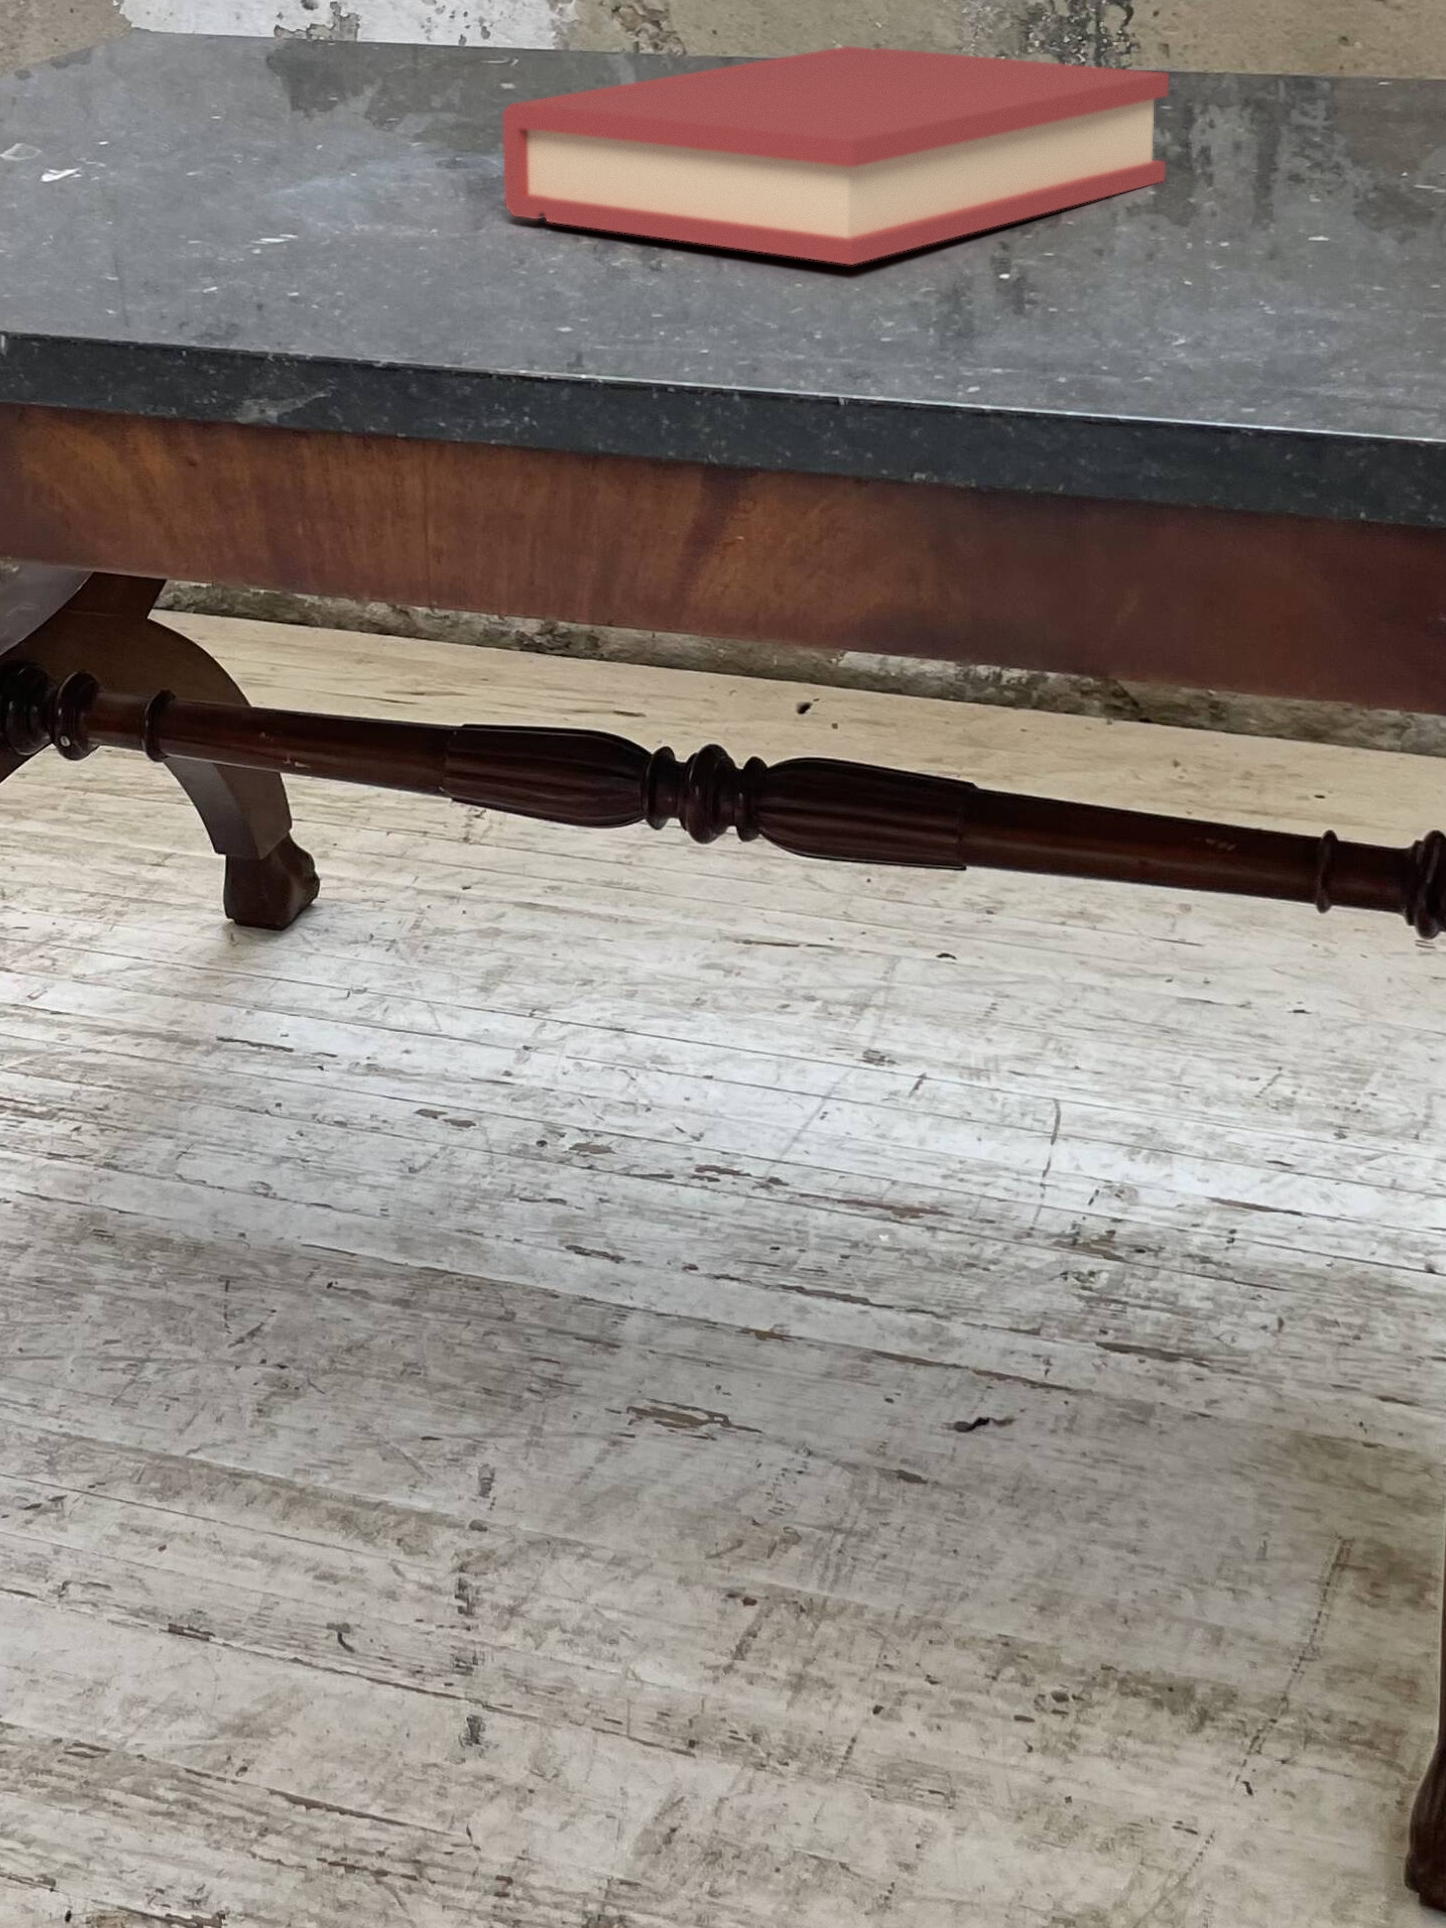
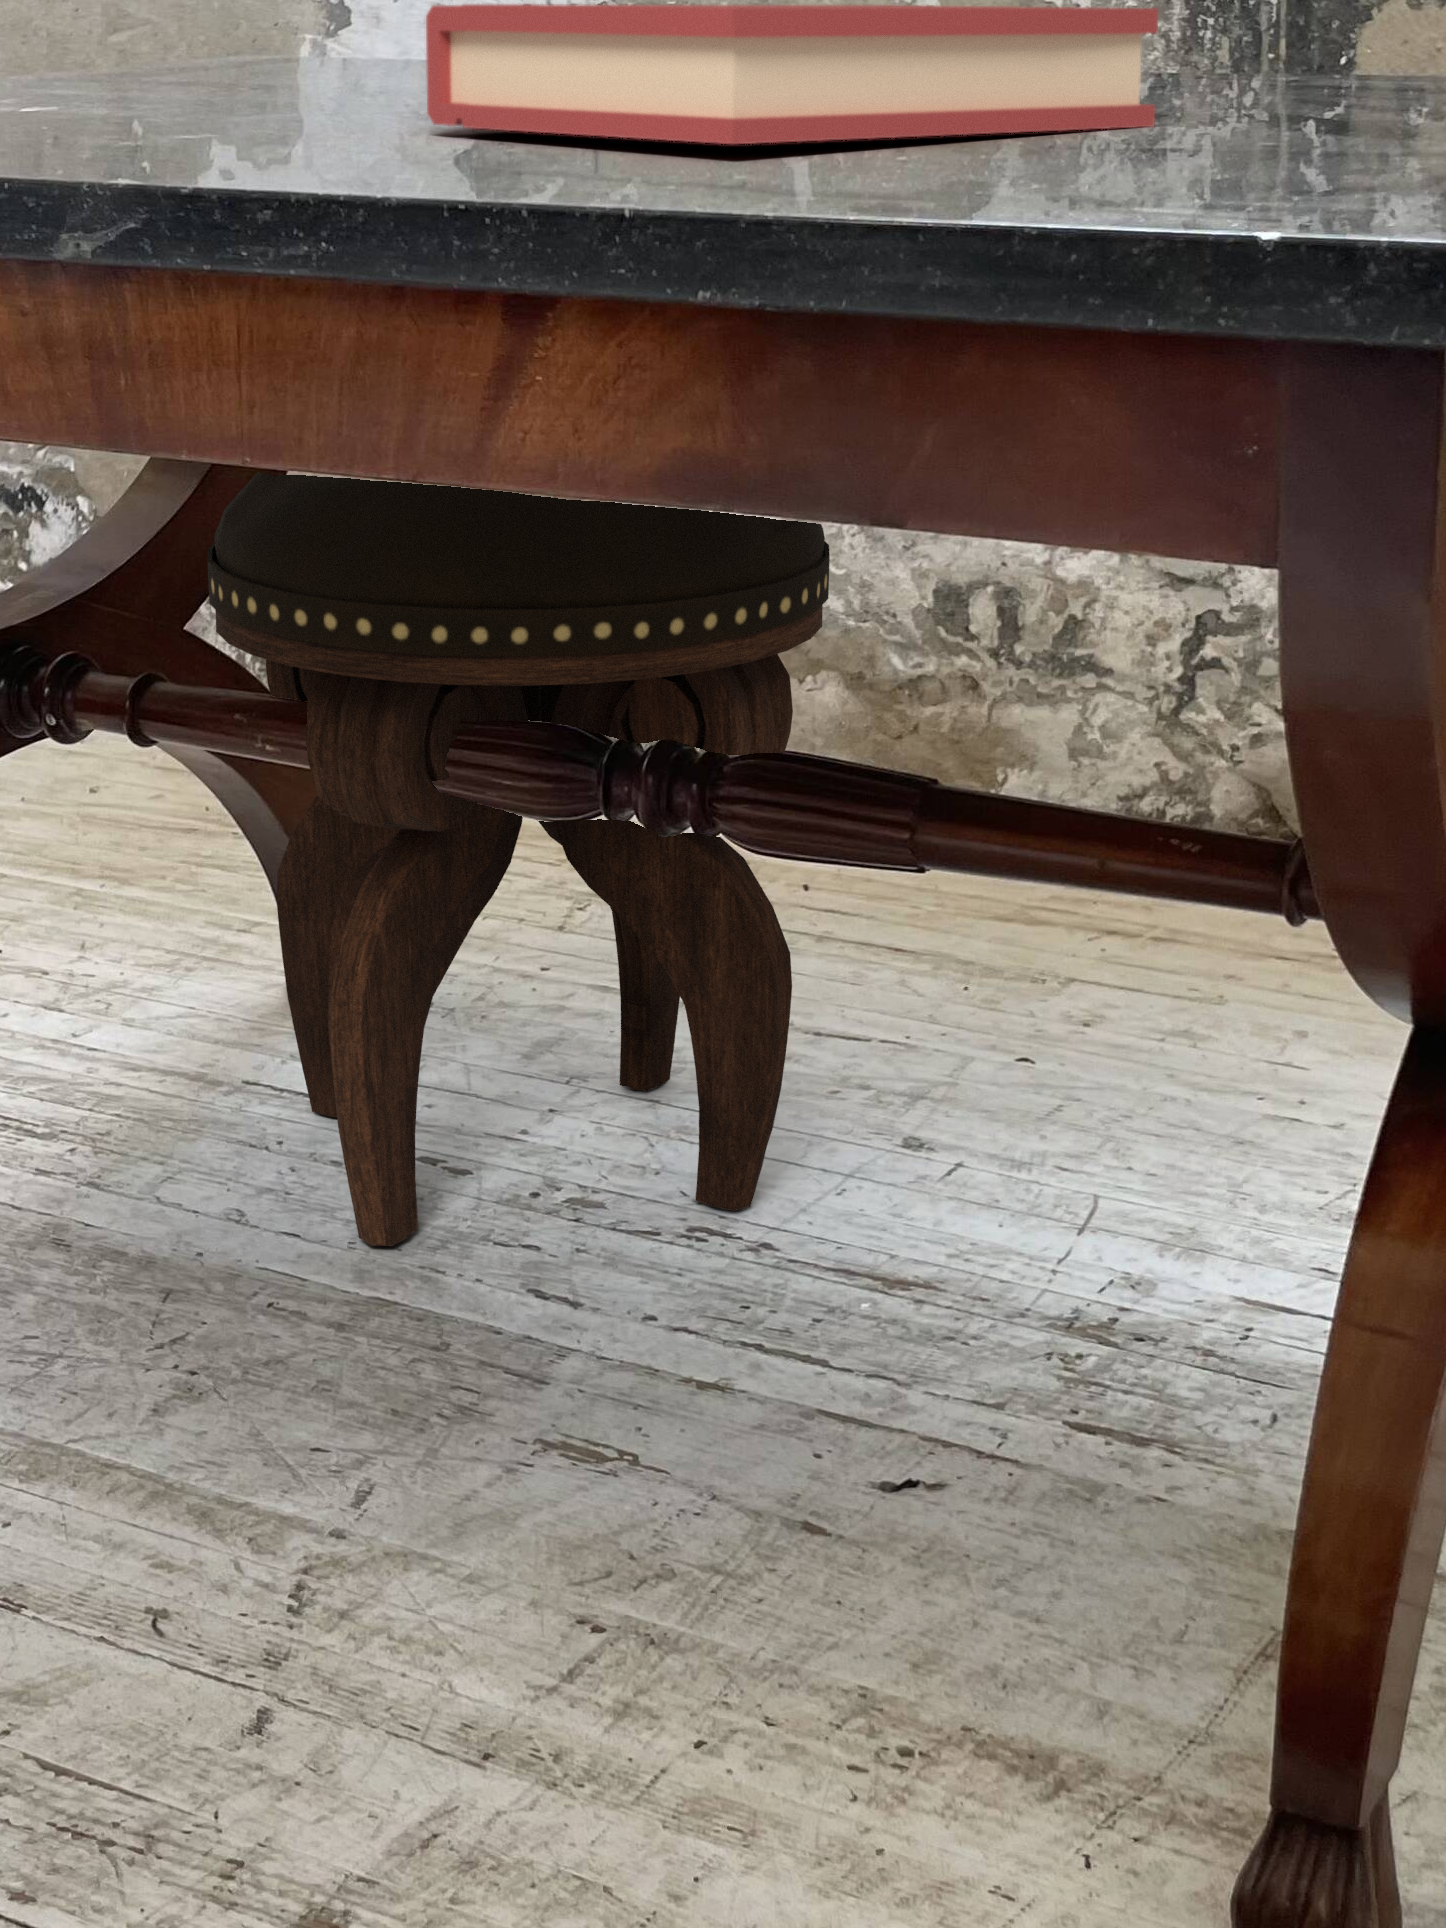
footstool: none [201,397,799,1215] -> present [207,472,830,1246]

